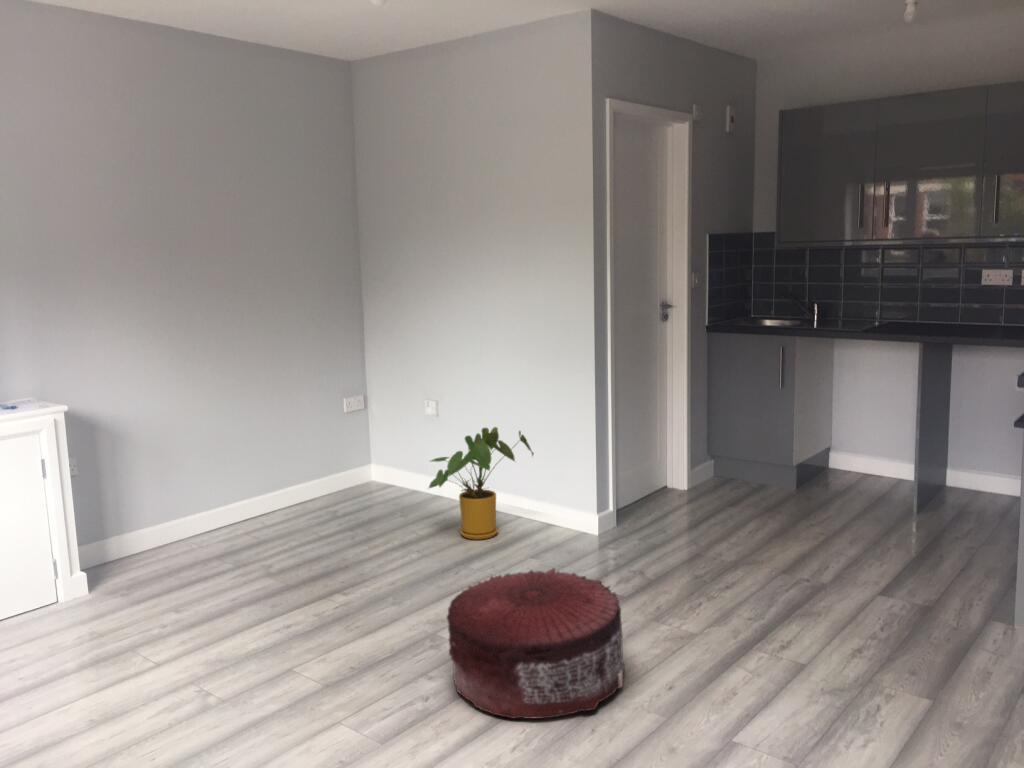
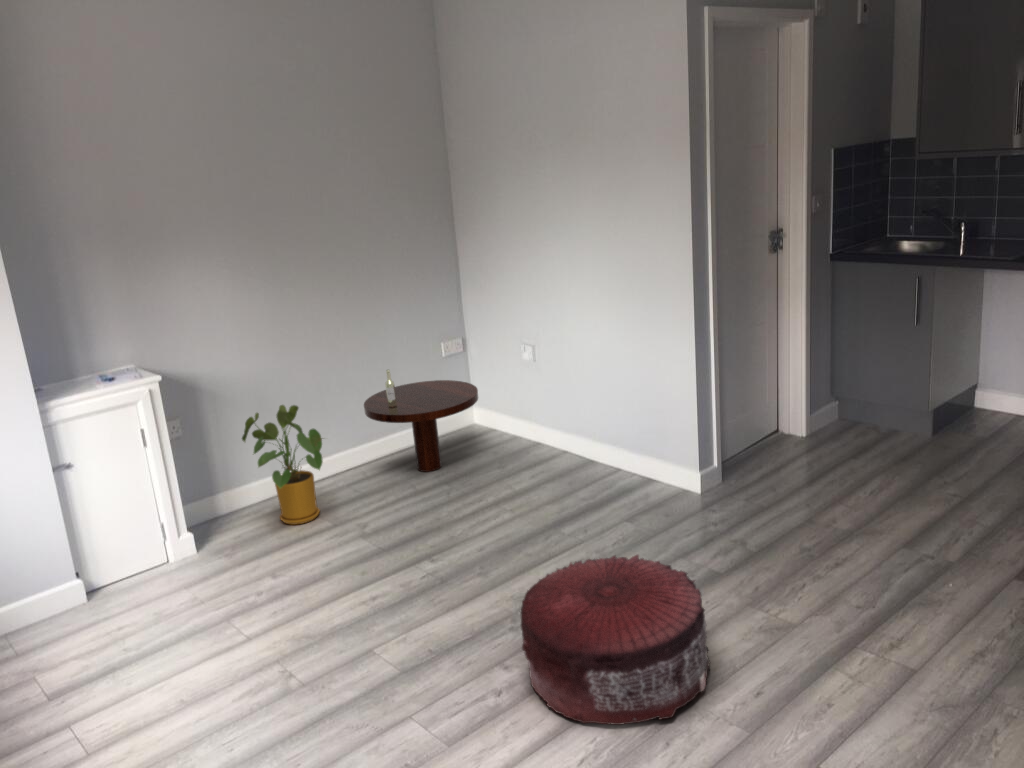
coffee table: none [265,417,380,522] -> present [364,370,478,472]
house plant: present [429,427,534,540] -> present [242,405,323,525]

